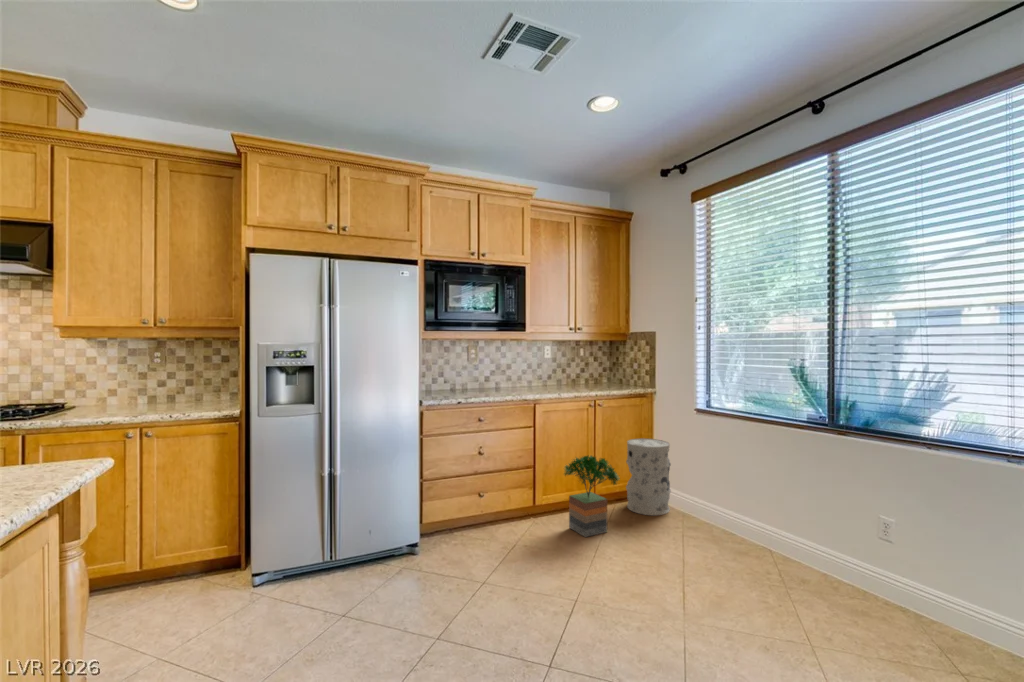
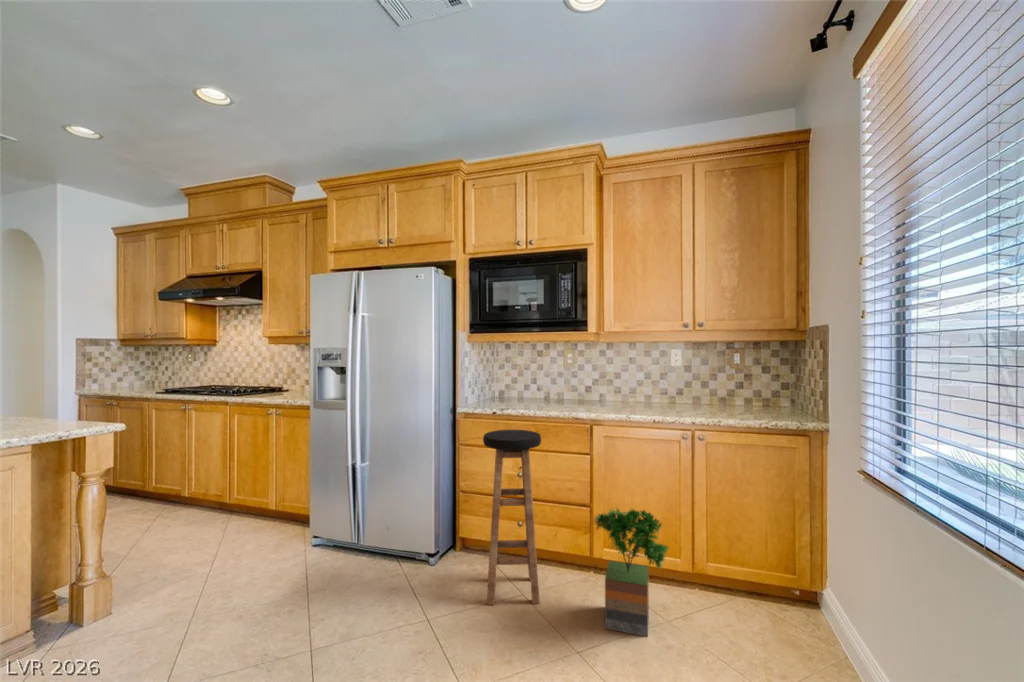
bar stool: none [476,413,533,555] -> present [483,430,541,605]
trash can: present [626,438,671,515] -> none [741,505,828,656]

